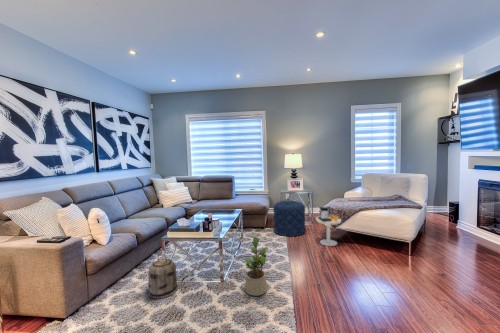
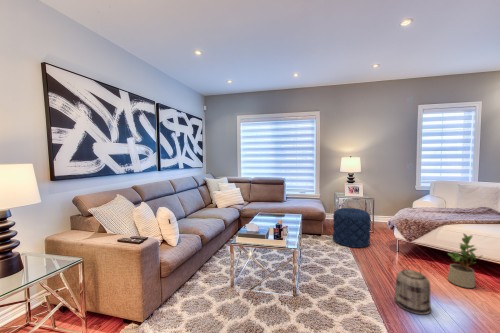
side table: present [316,206,341,246] -> none [387,217,420,263]
potted plant: present [245,237,268,296] -> present [448,234,482,288]
basket: present [148,254,178,299] -> present [394,266,431,315]

